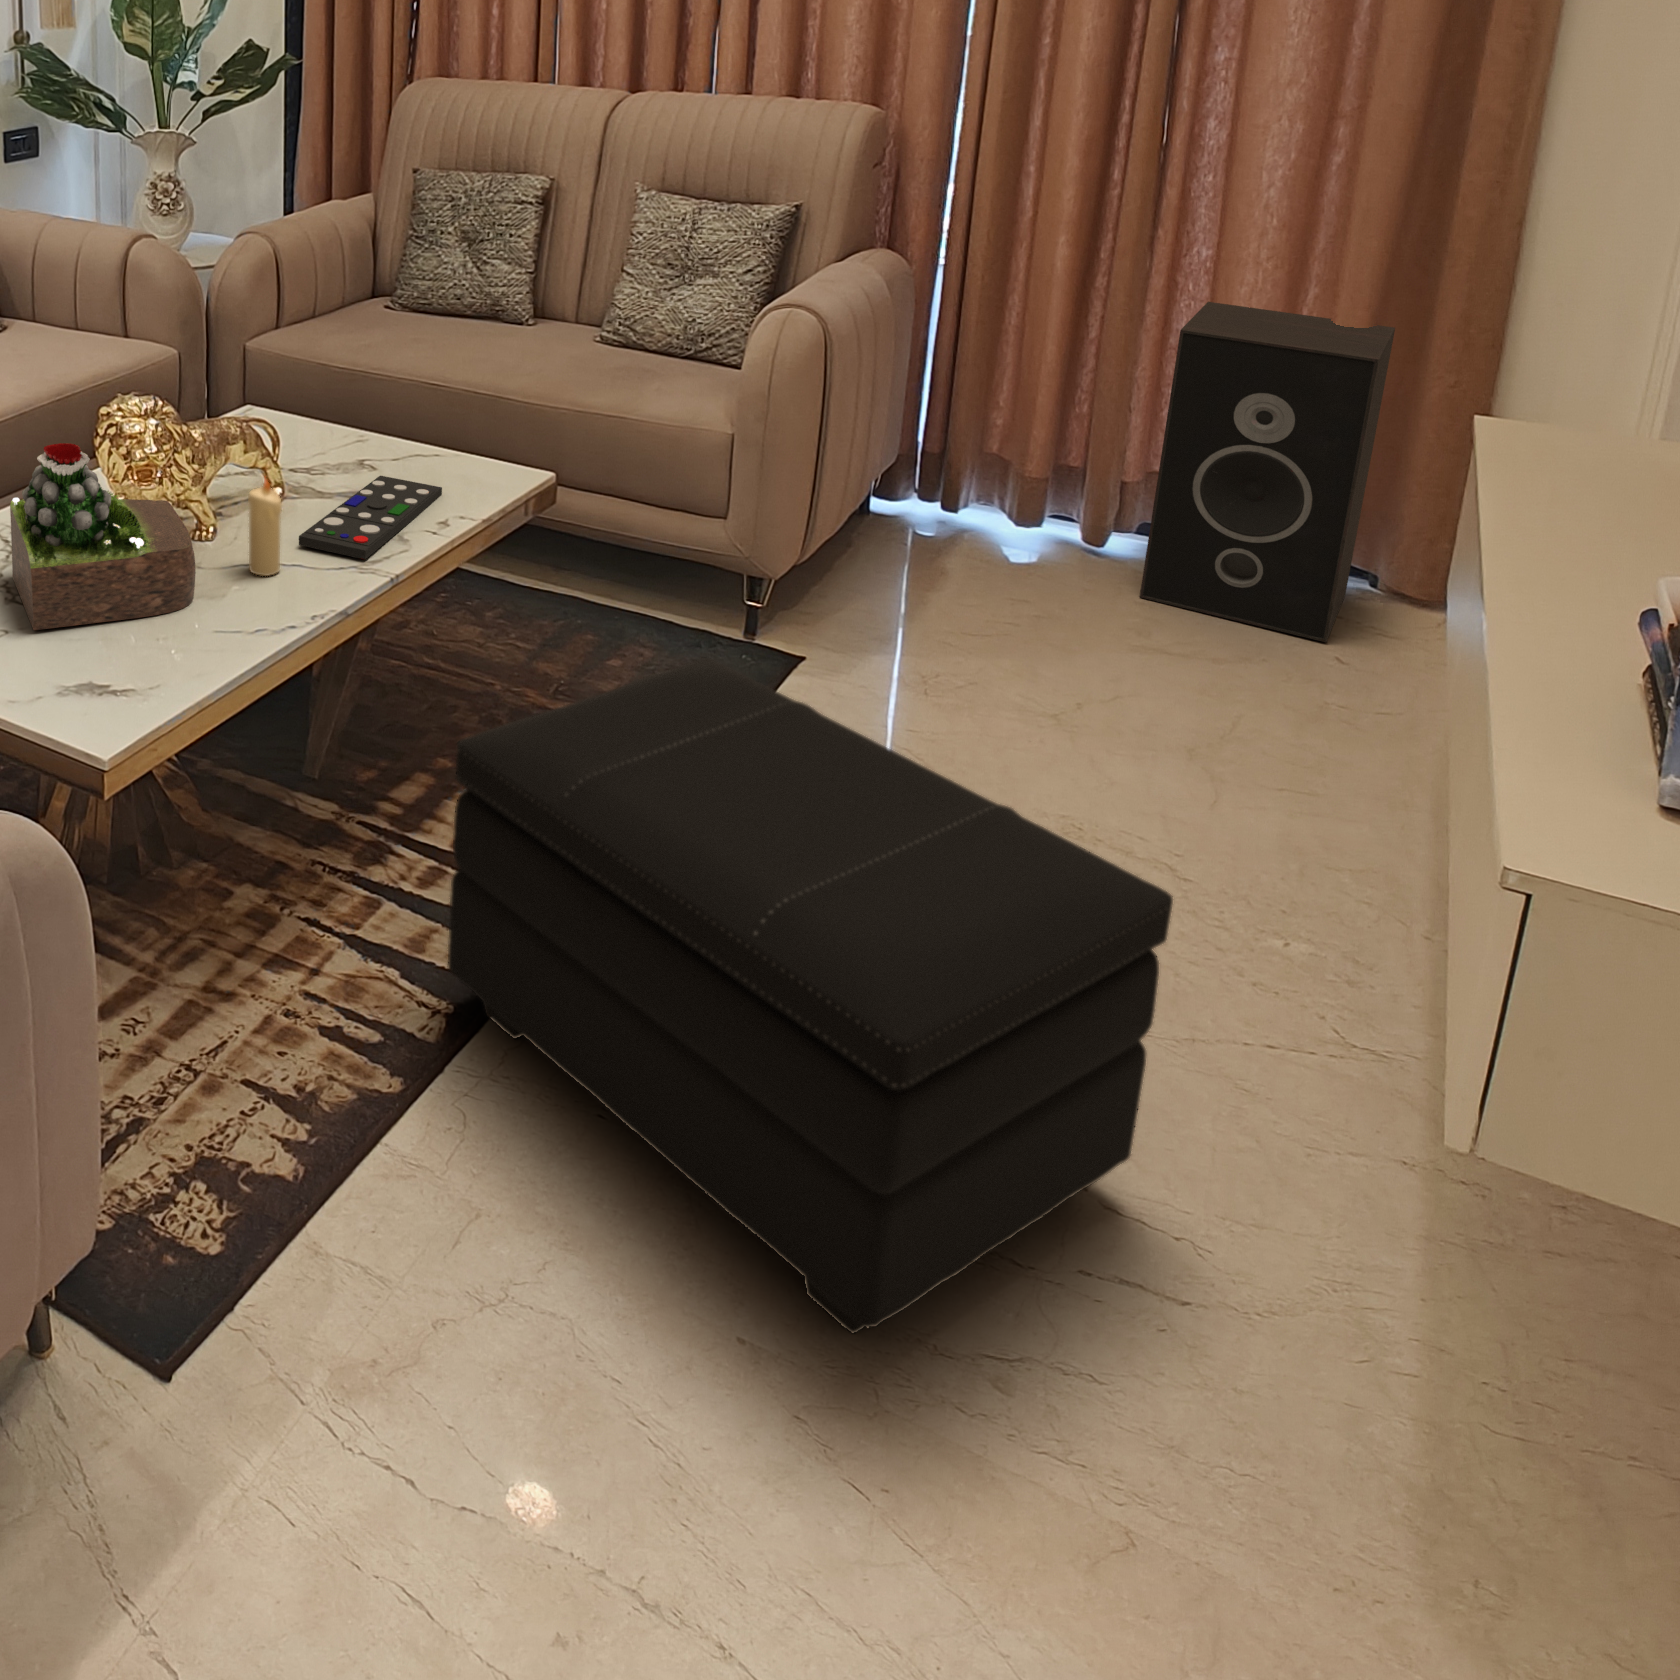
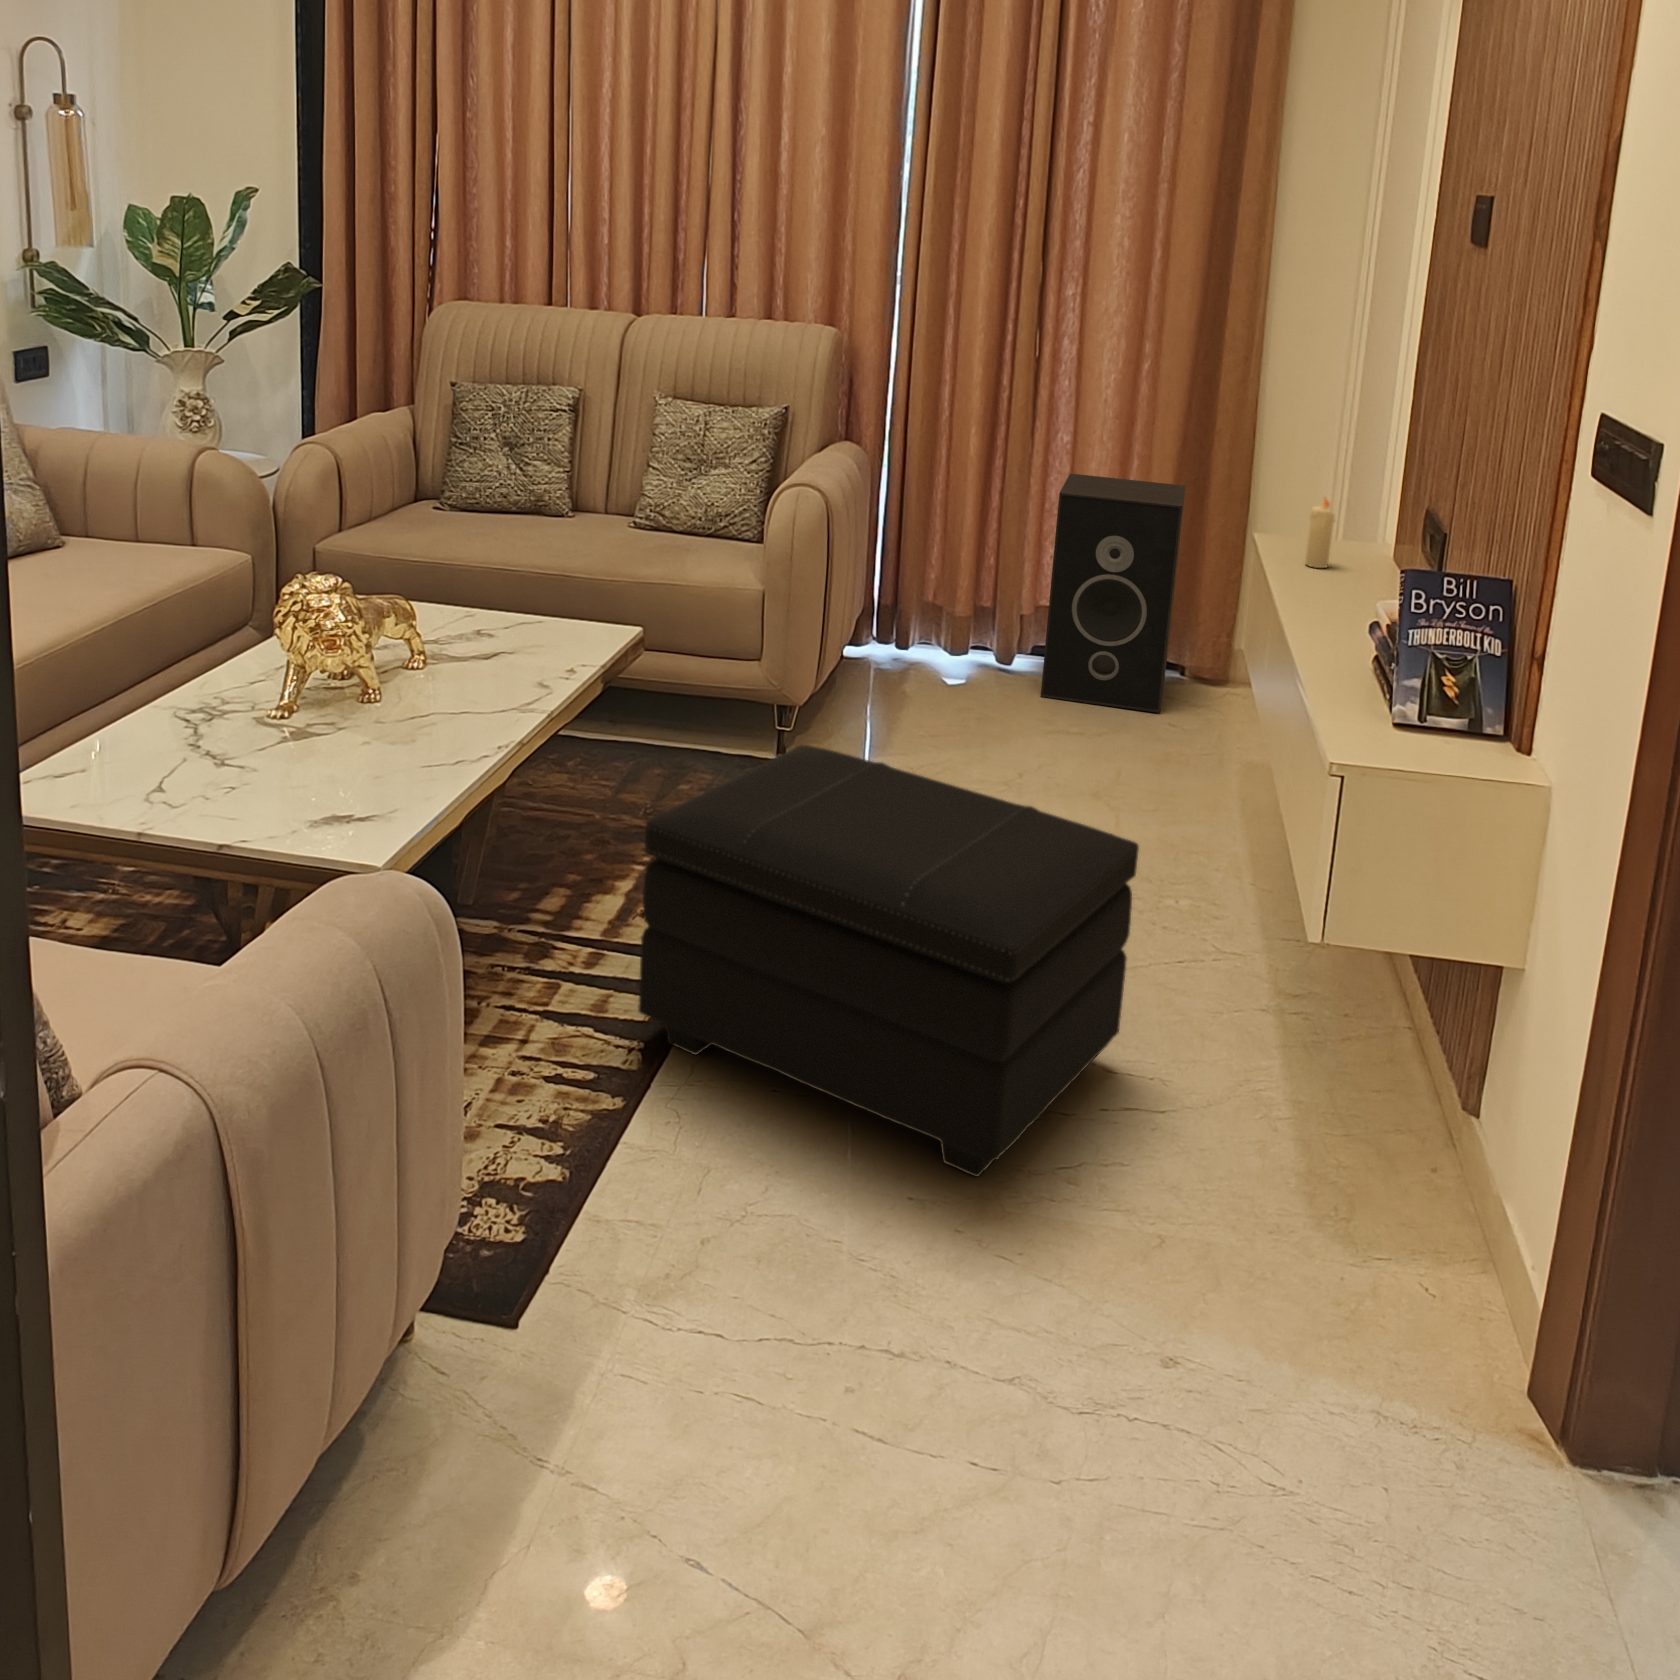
succulent plant: present [10,443,196,630] -> none [208,617,391,784]
remote control: present [299,476,442,559] -> none [461,638,563,701]
candle: present [248,479,282,576] -> present [1305,499,1335,568]

